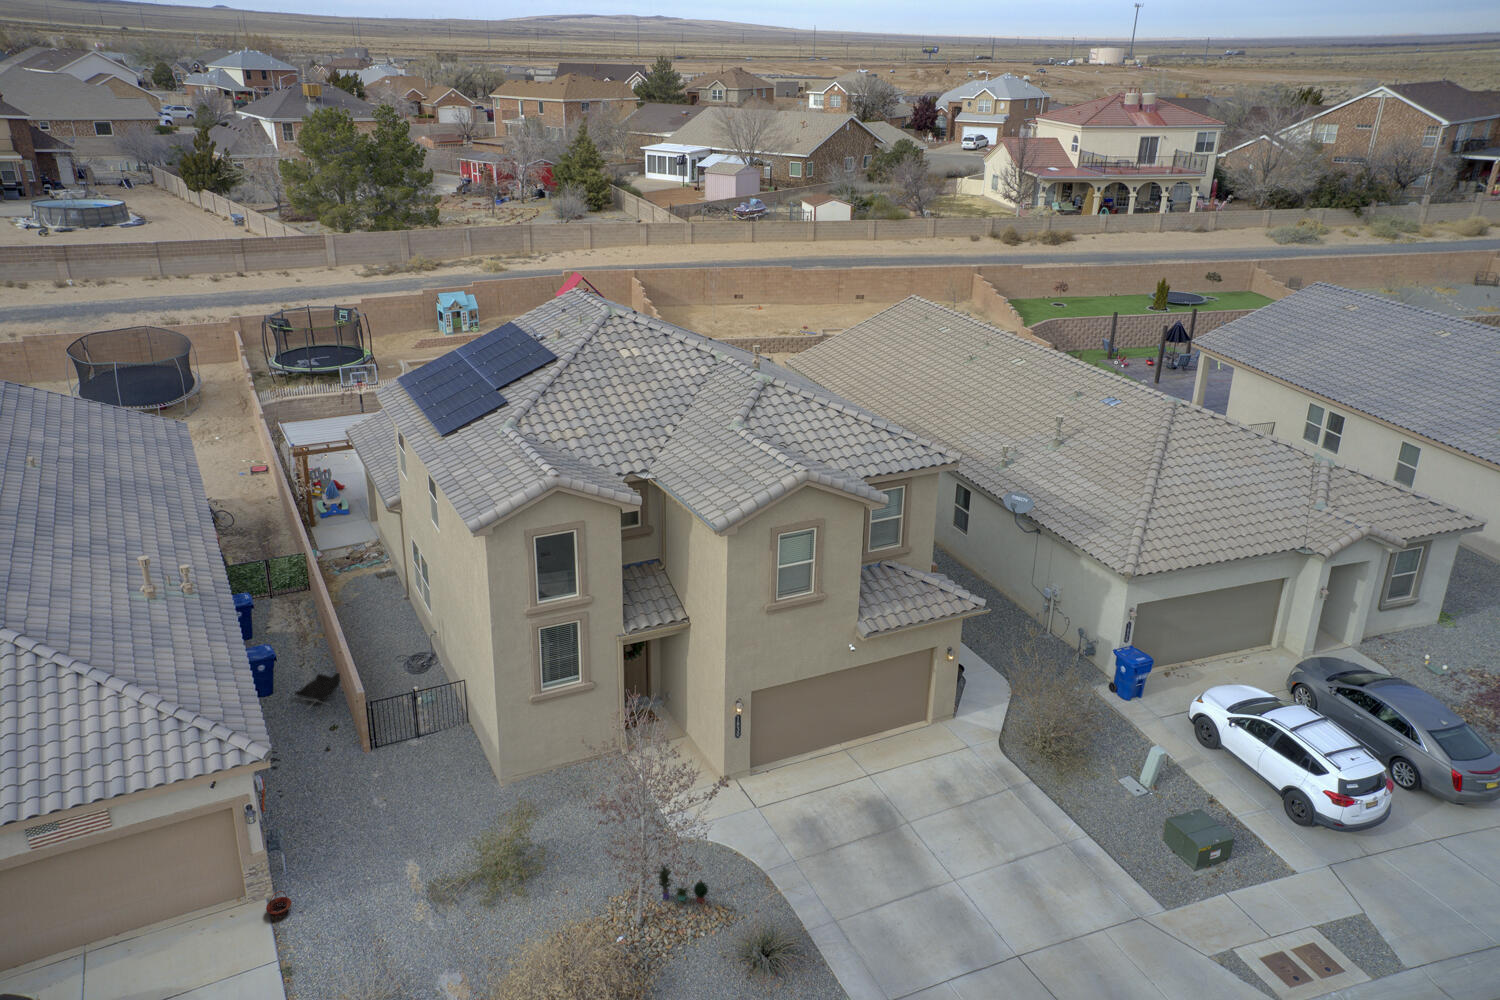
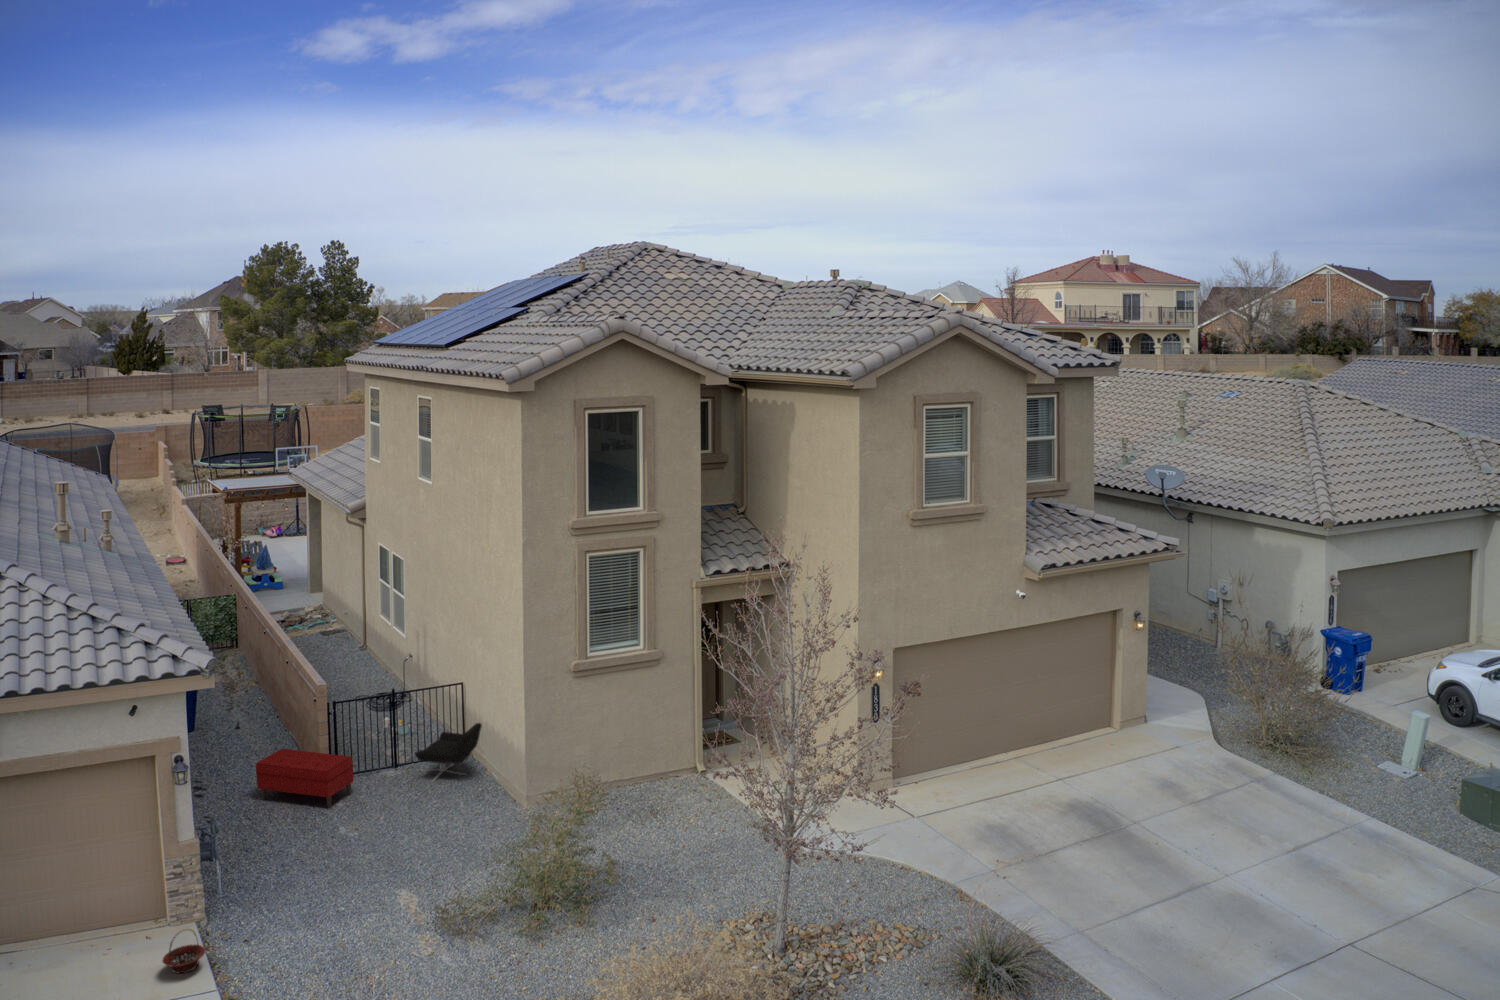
lounge chair: present [295,673,340,703] -> present [415,723,482,781]
bench: none [320,728,386,776] -> present [256,749,353,808]
potted plant: present [659,864,708,903] -> none [793,860,877,924]

